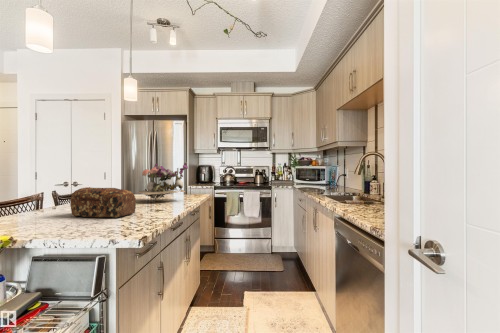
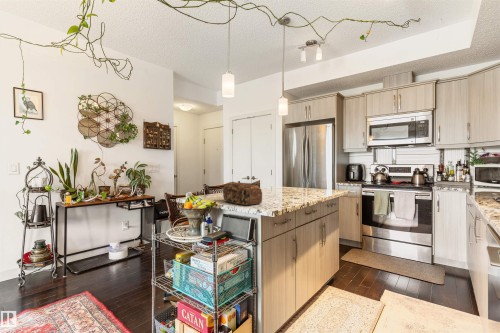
flower arrangement: present [138,162,188,199] -> none [275,162,317,195]

